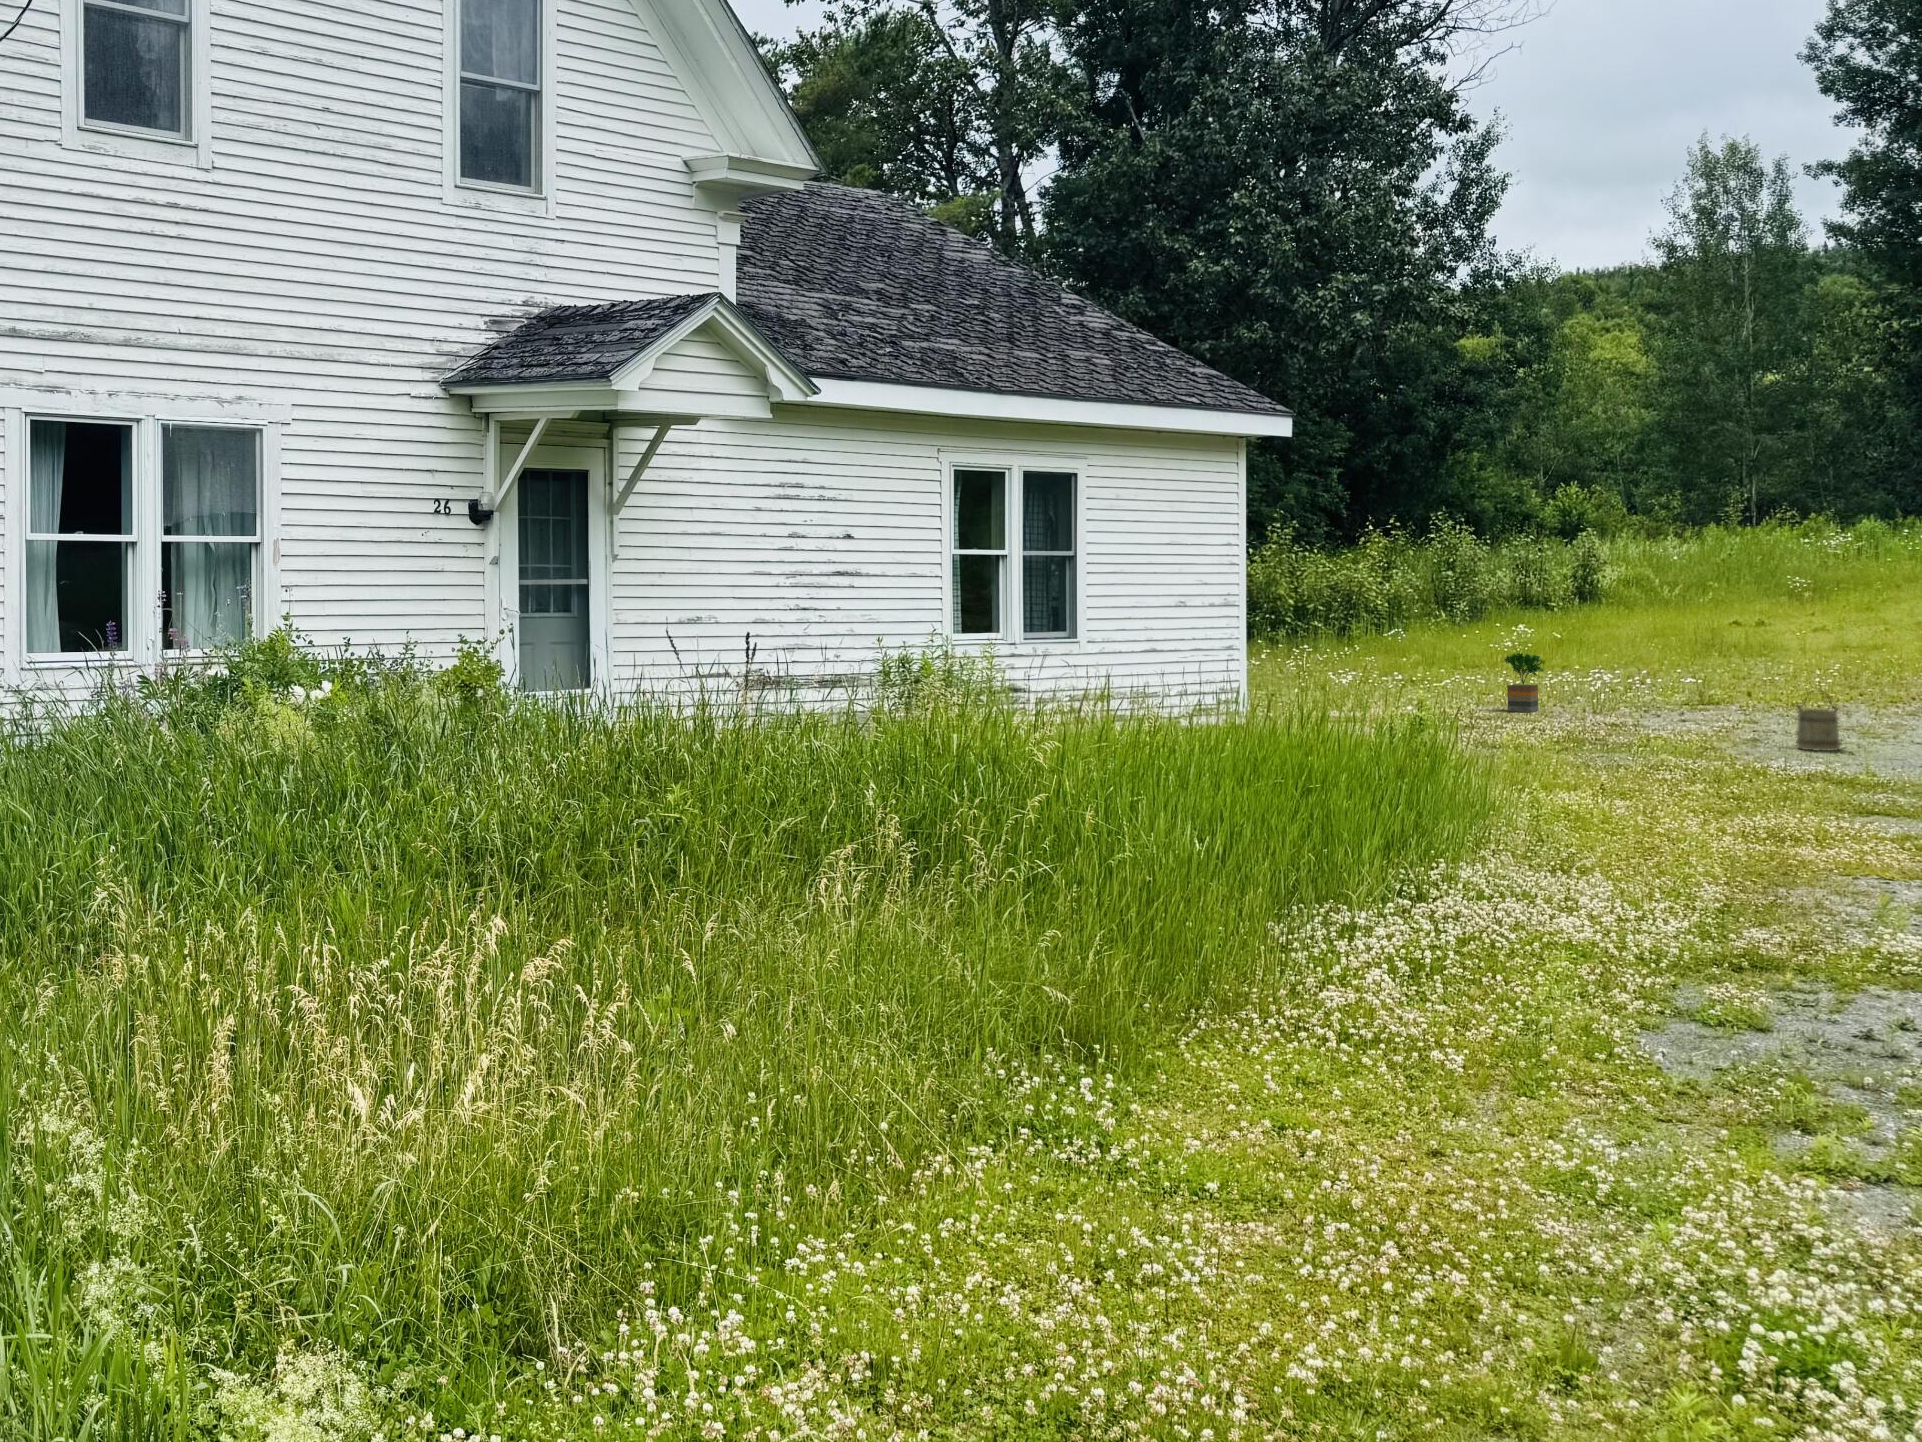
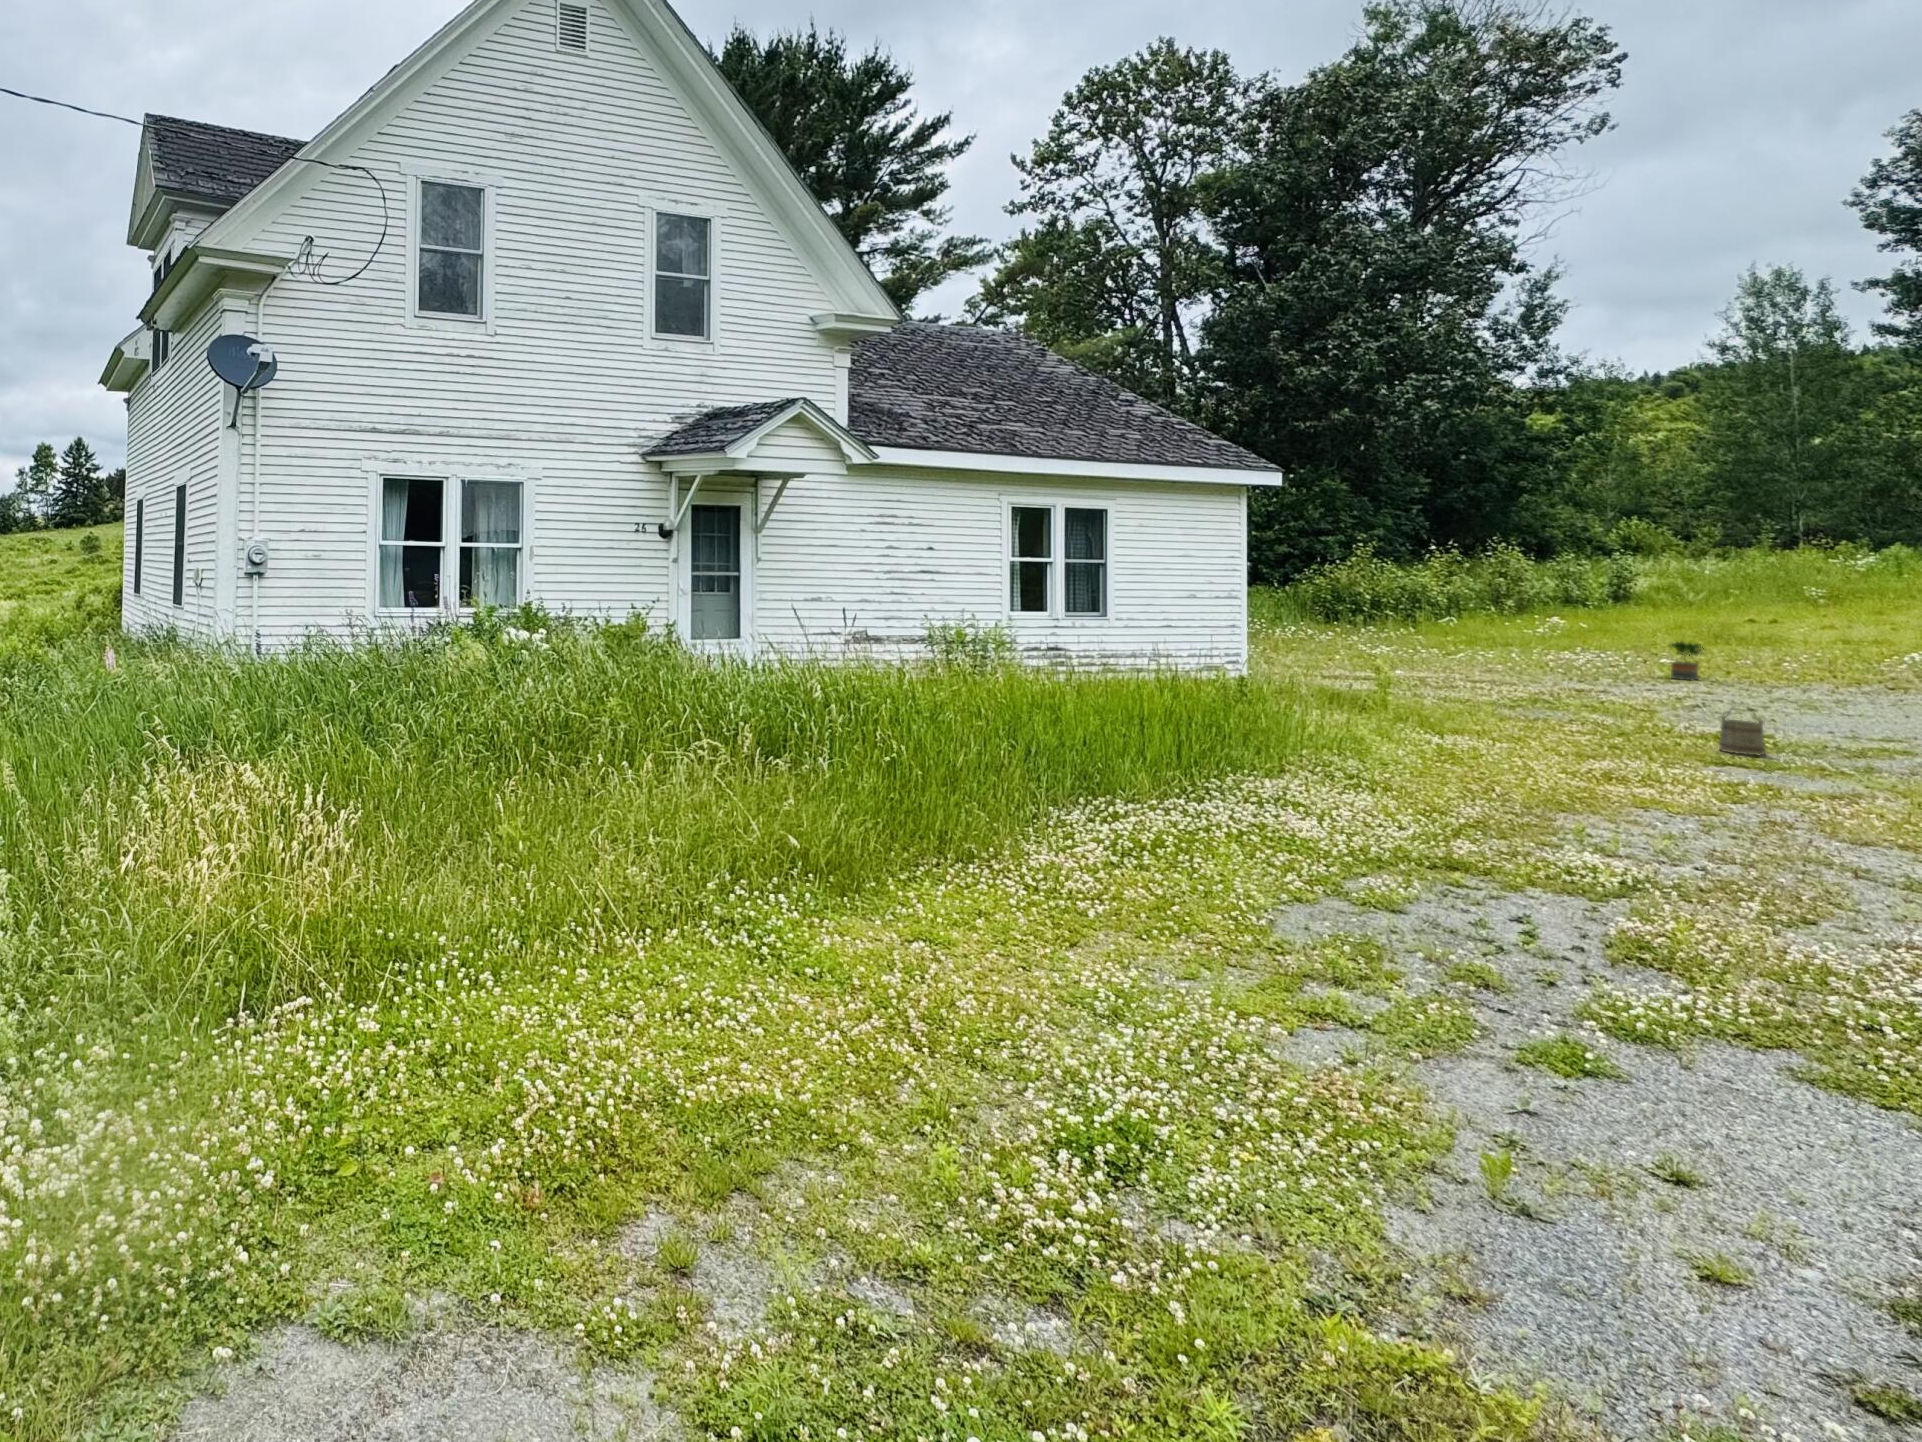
potted tree: present [1504,653,1545,712] -> present [1669,641,1704,680]

